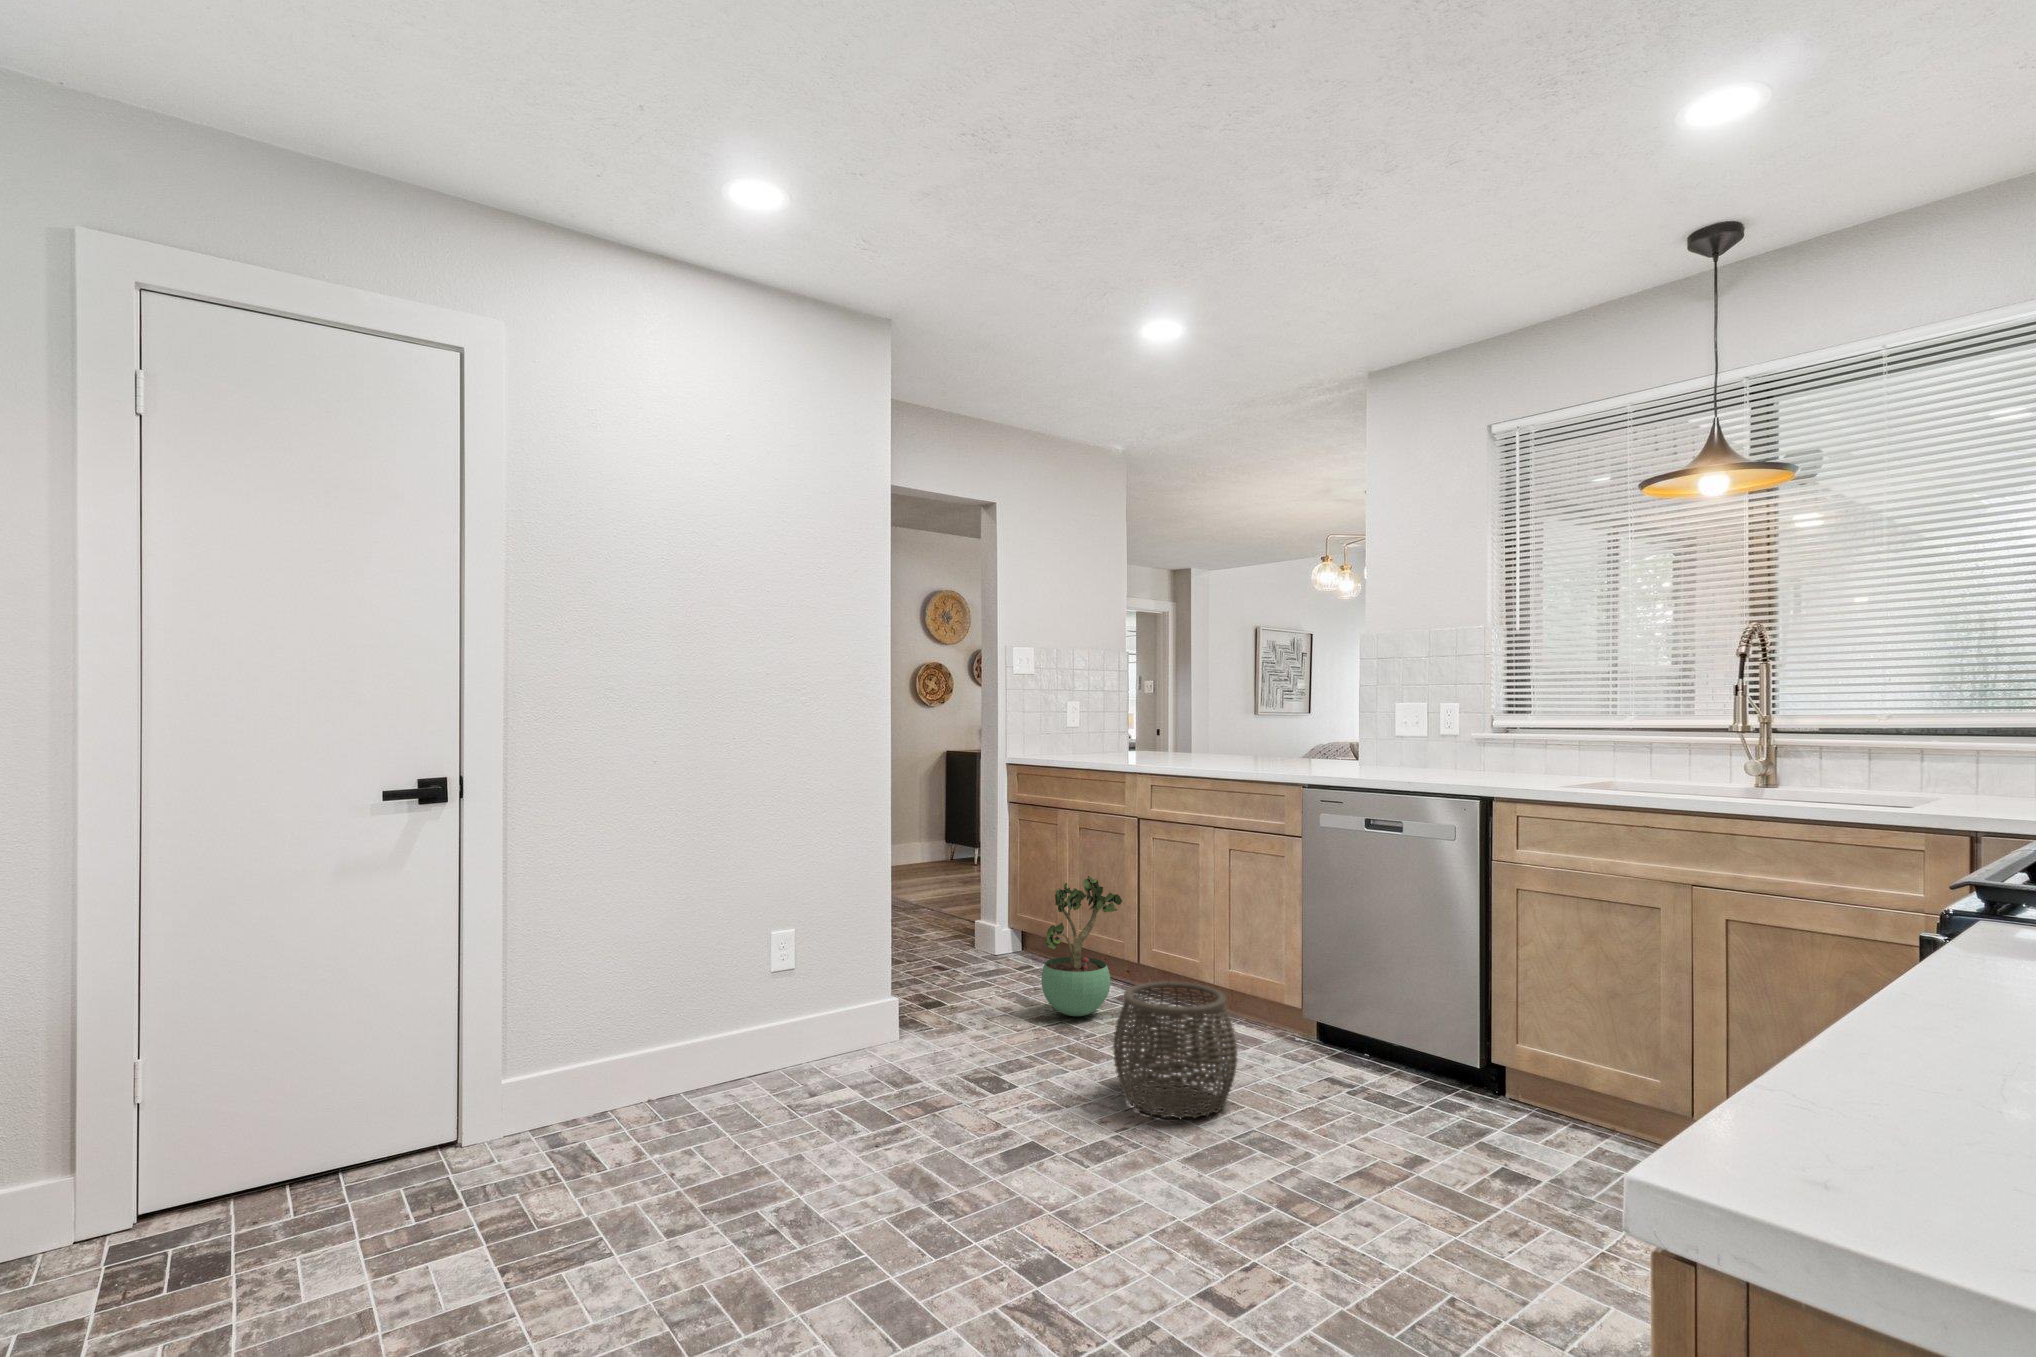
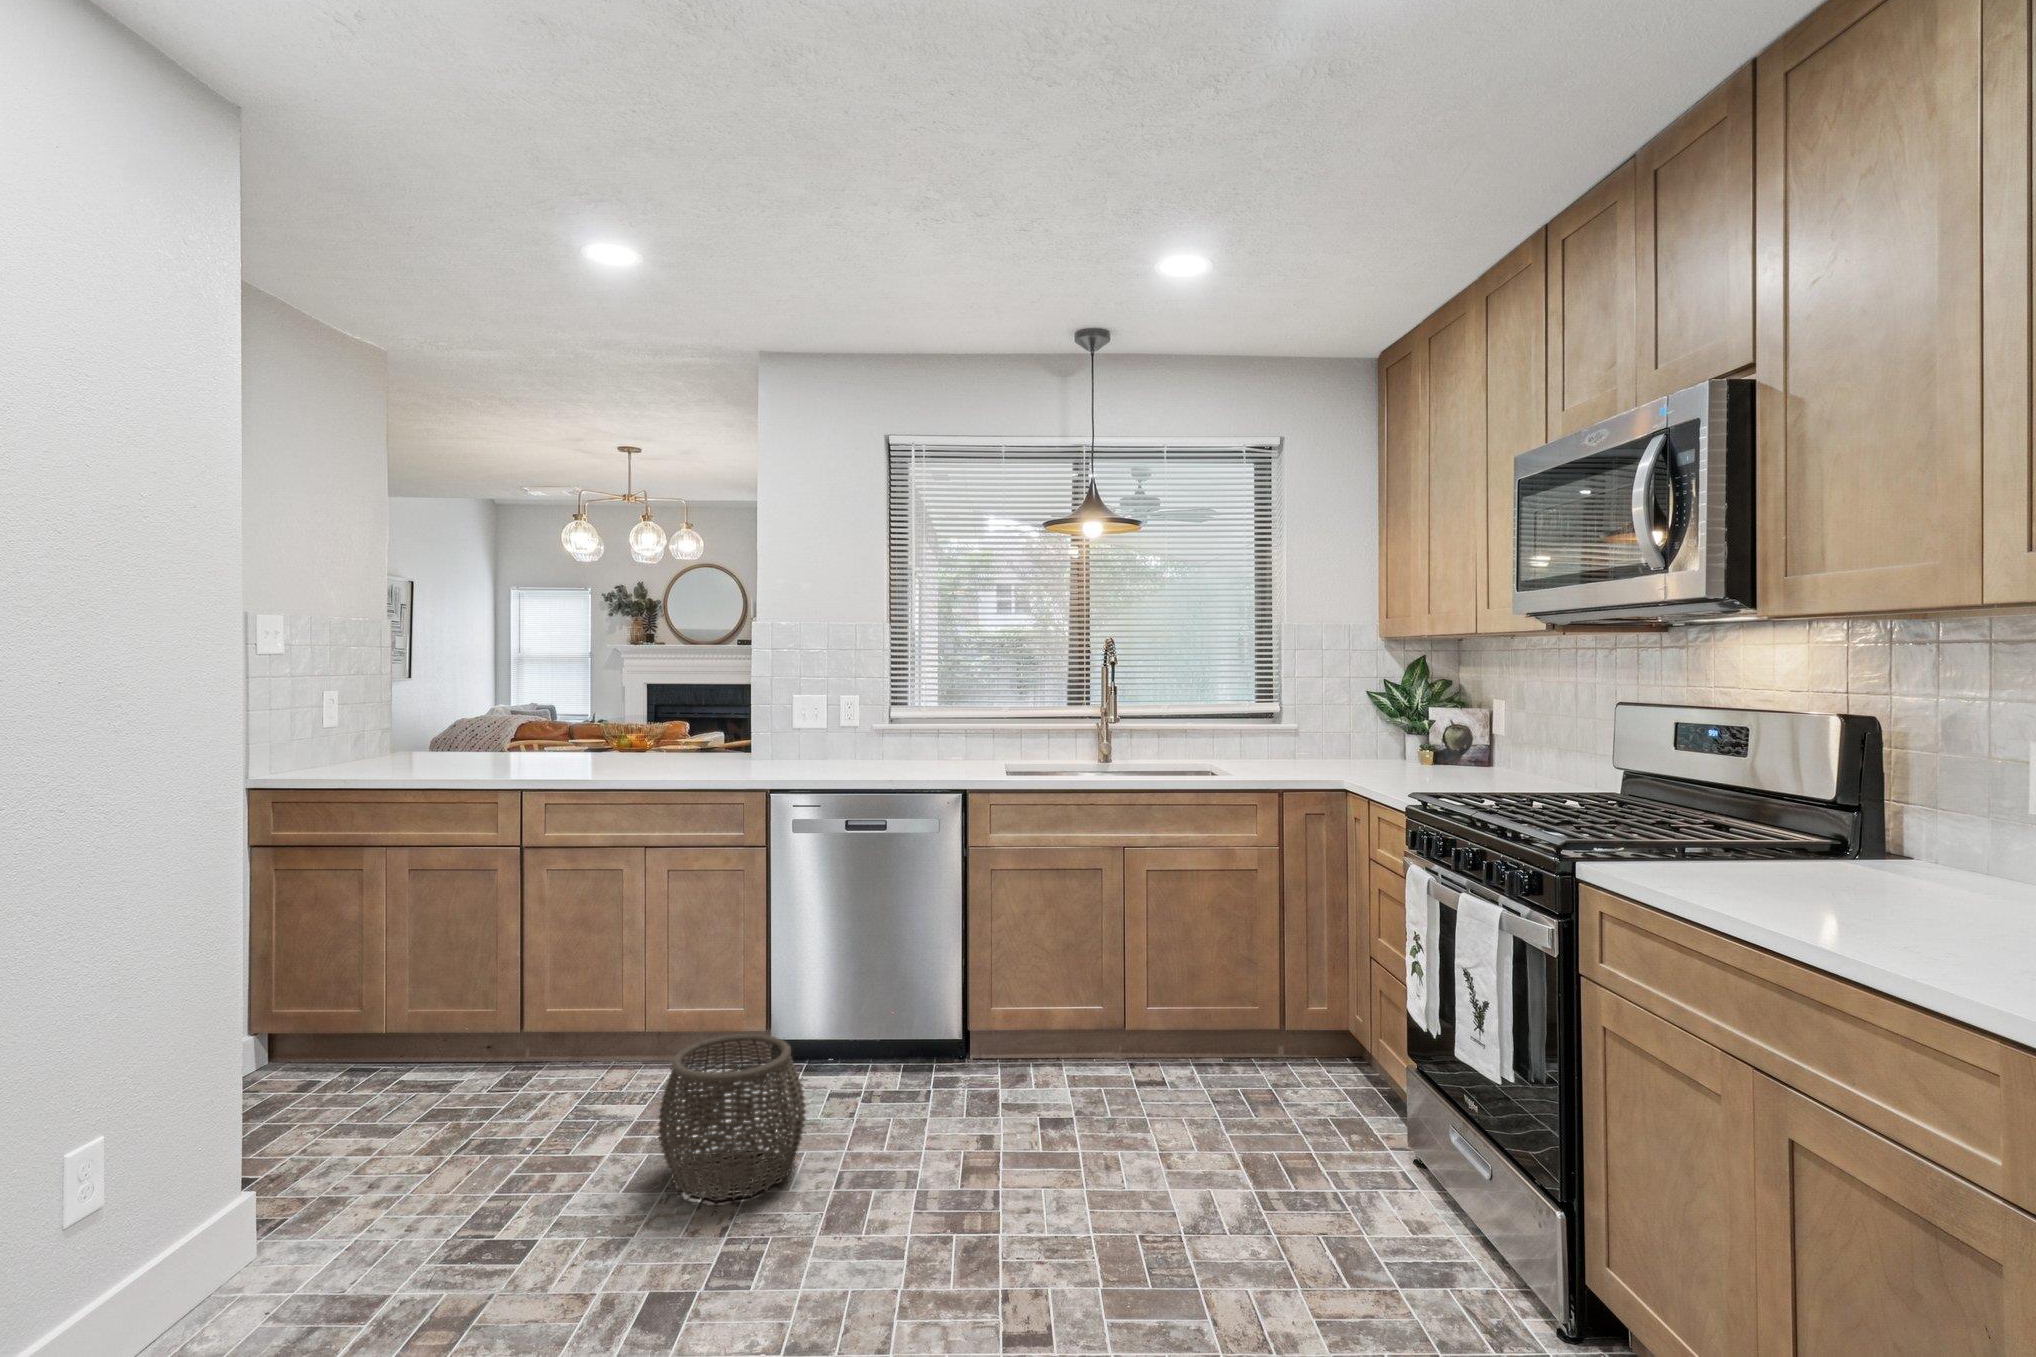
potted plant: present [1041,876,1122,1016] -> none [429,939,534,1127]

